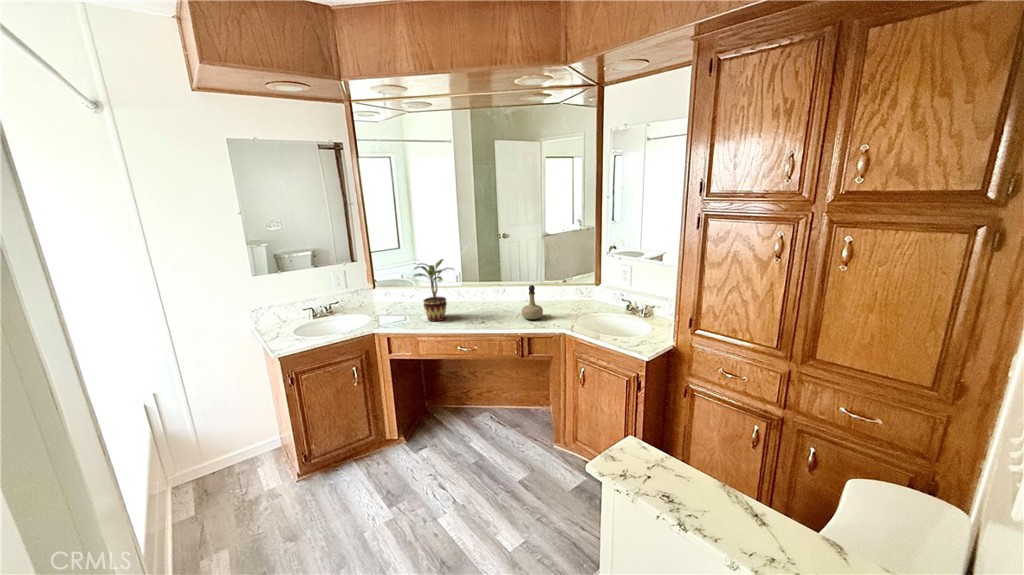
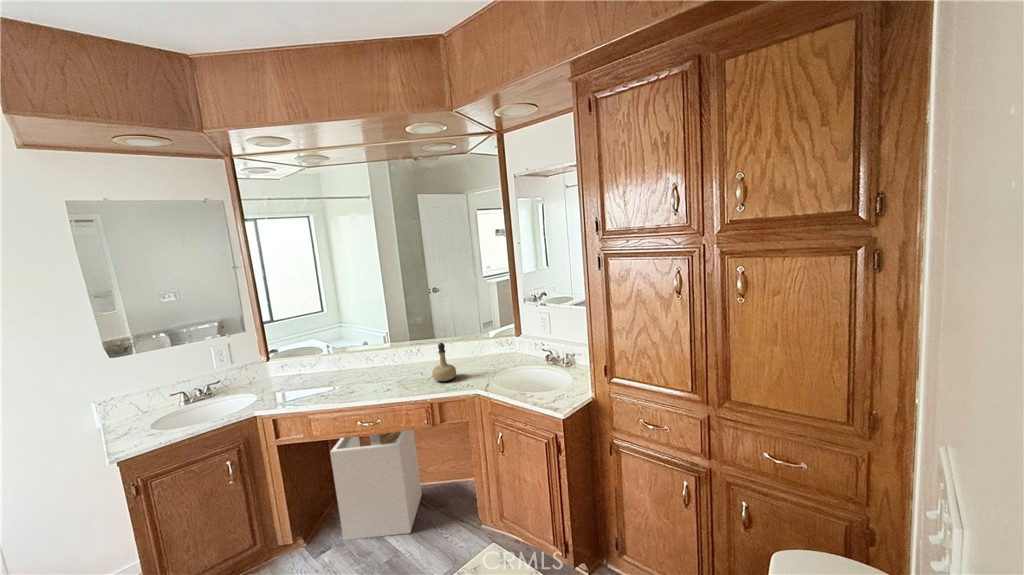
potted plant: present [413,259,454,321] -> none [302,322,354,394]
laundry hamper: none [431,348,500,444] -> present [330,430,422,540]

